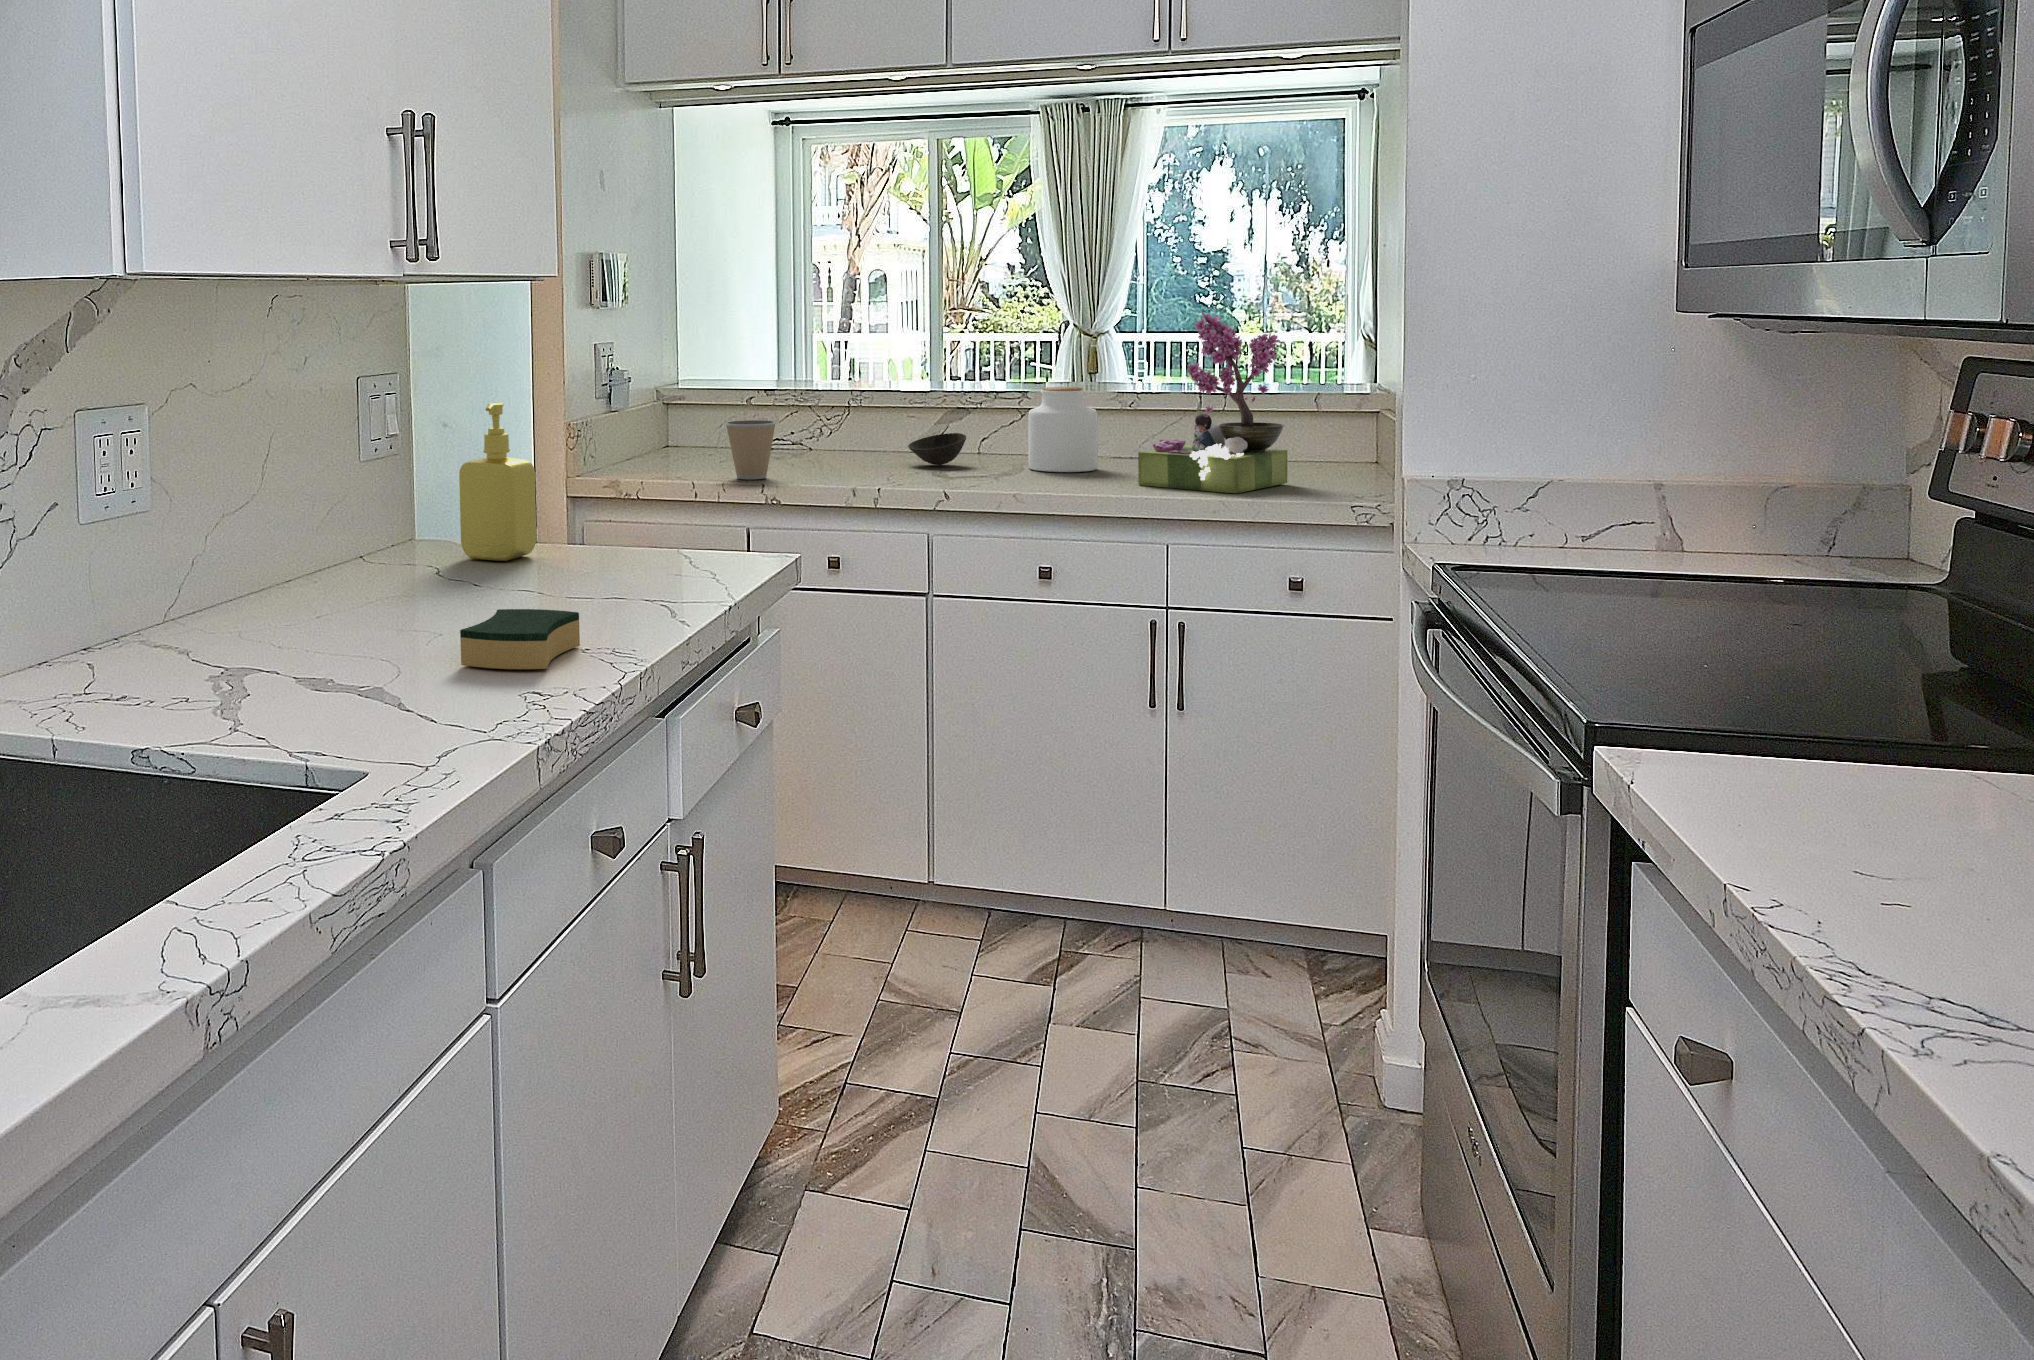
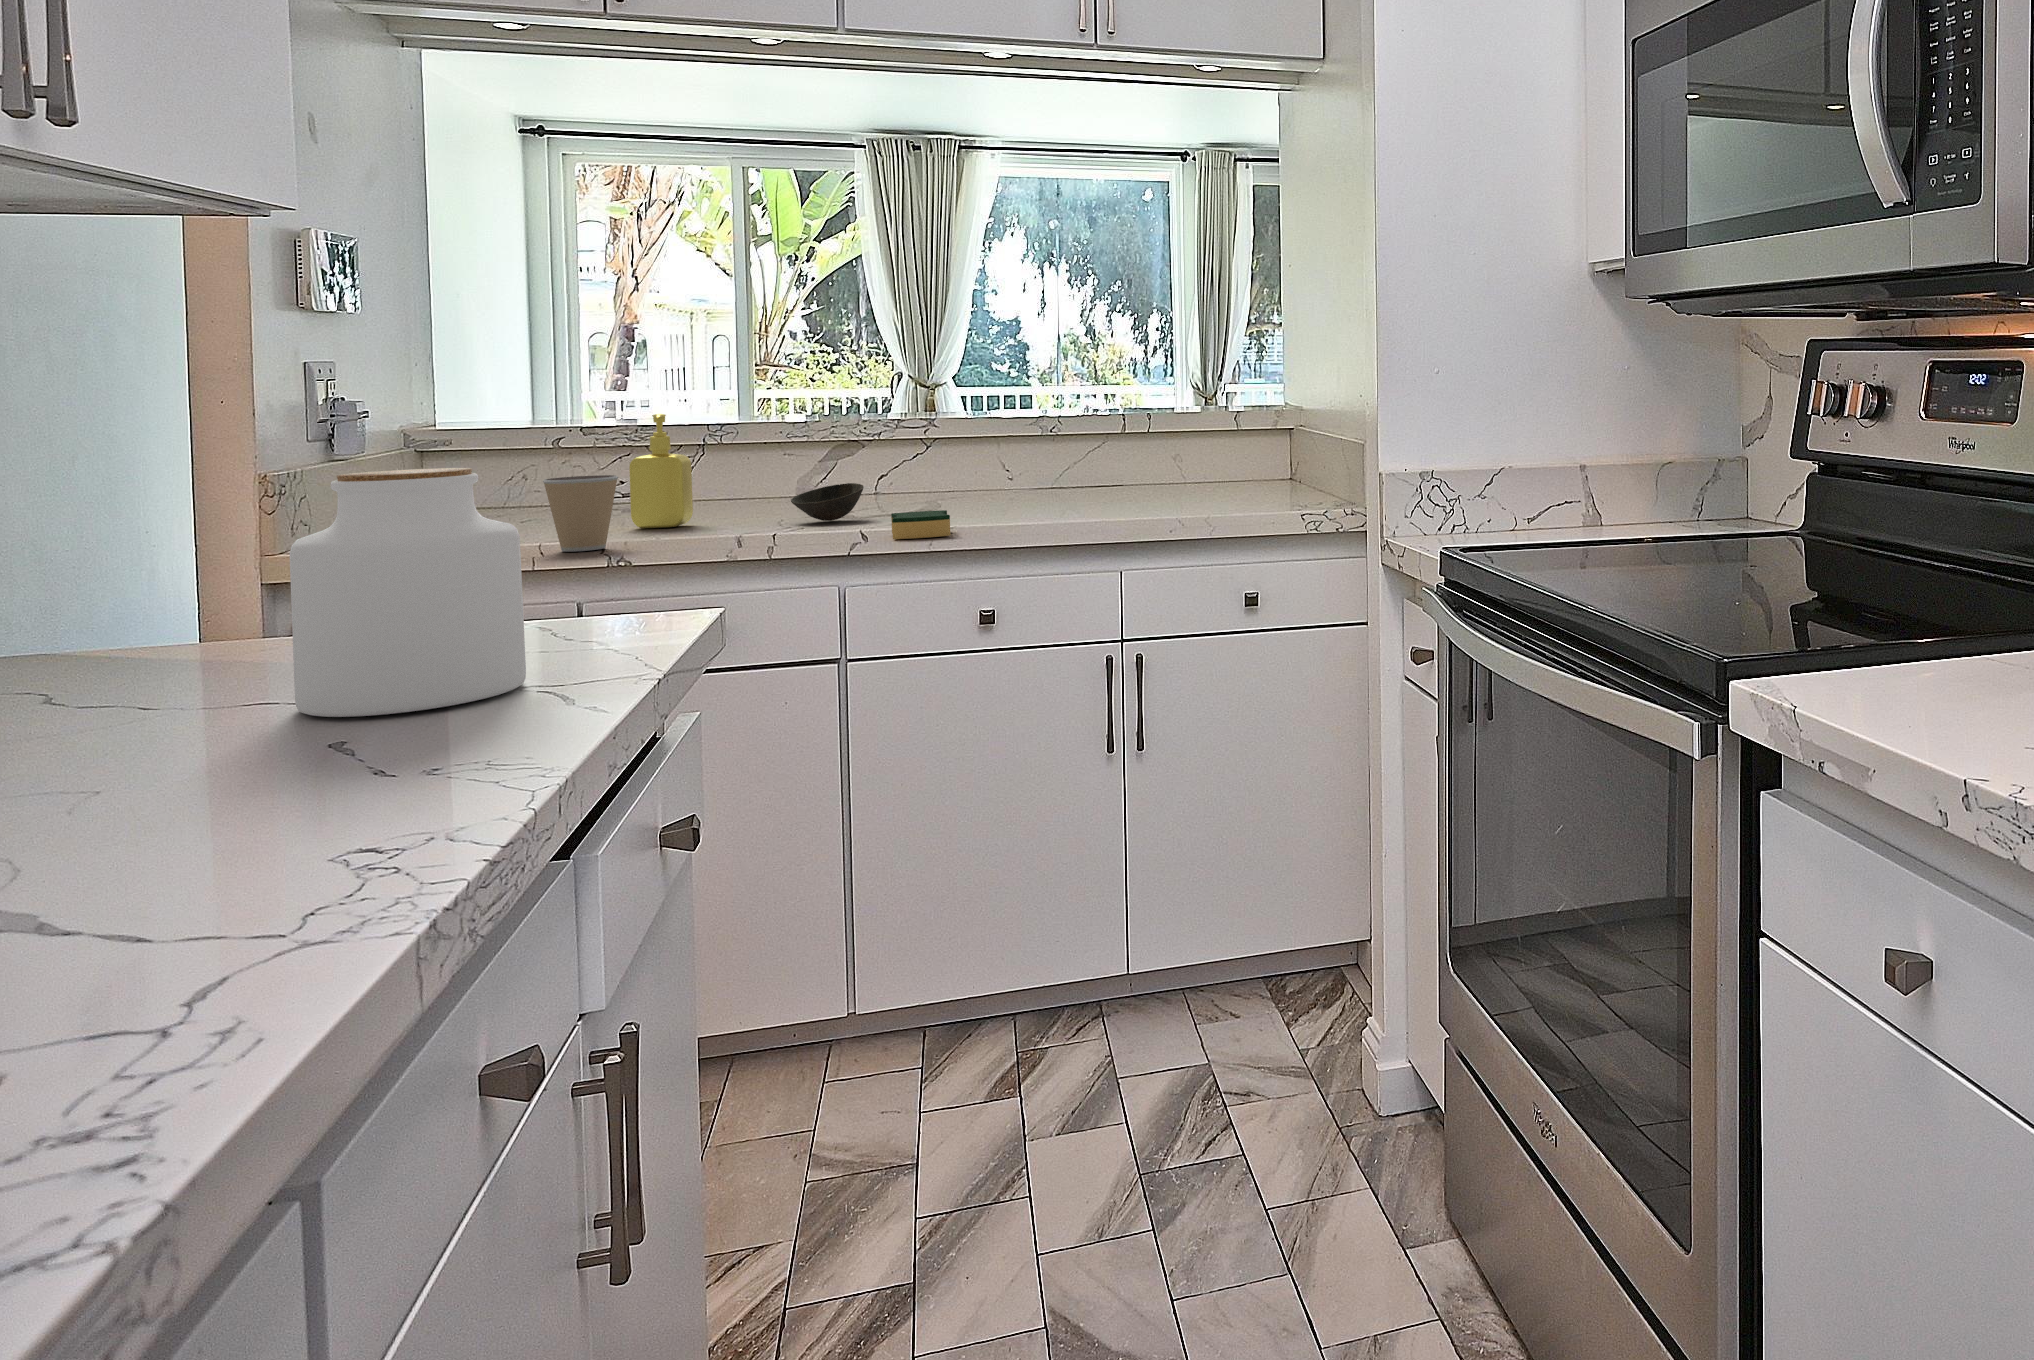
flower arrangement: present [1138,313,1287,493] -> none [1072,339,1217,522]
jar: present [1028,387,1098,472] -> present [290,468,526,717]
soap dispenser: present [459,402,536,561] -> present [629,414,693,528]
sponge: present [460,609,580,669] -> present [891,510,950,539]

